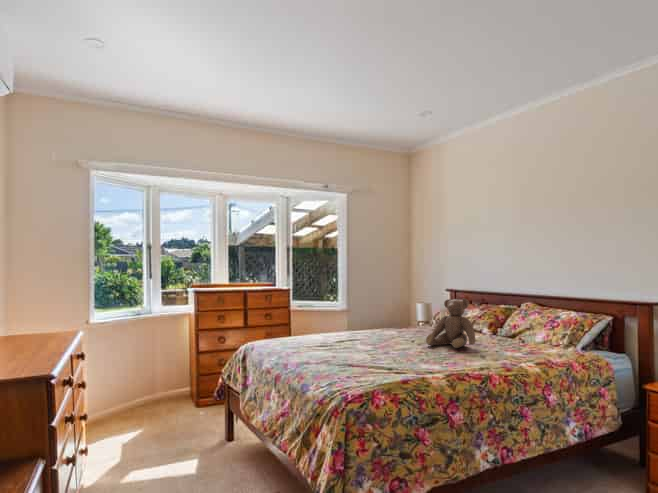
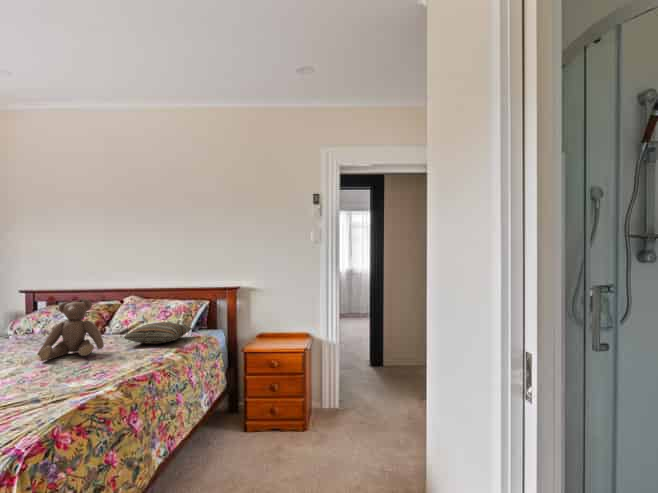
pillow: none [496,330,575,353] -> present [124,322,192,344]

